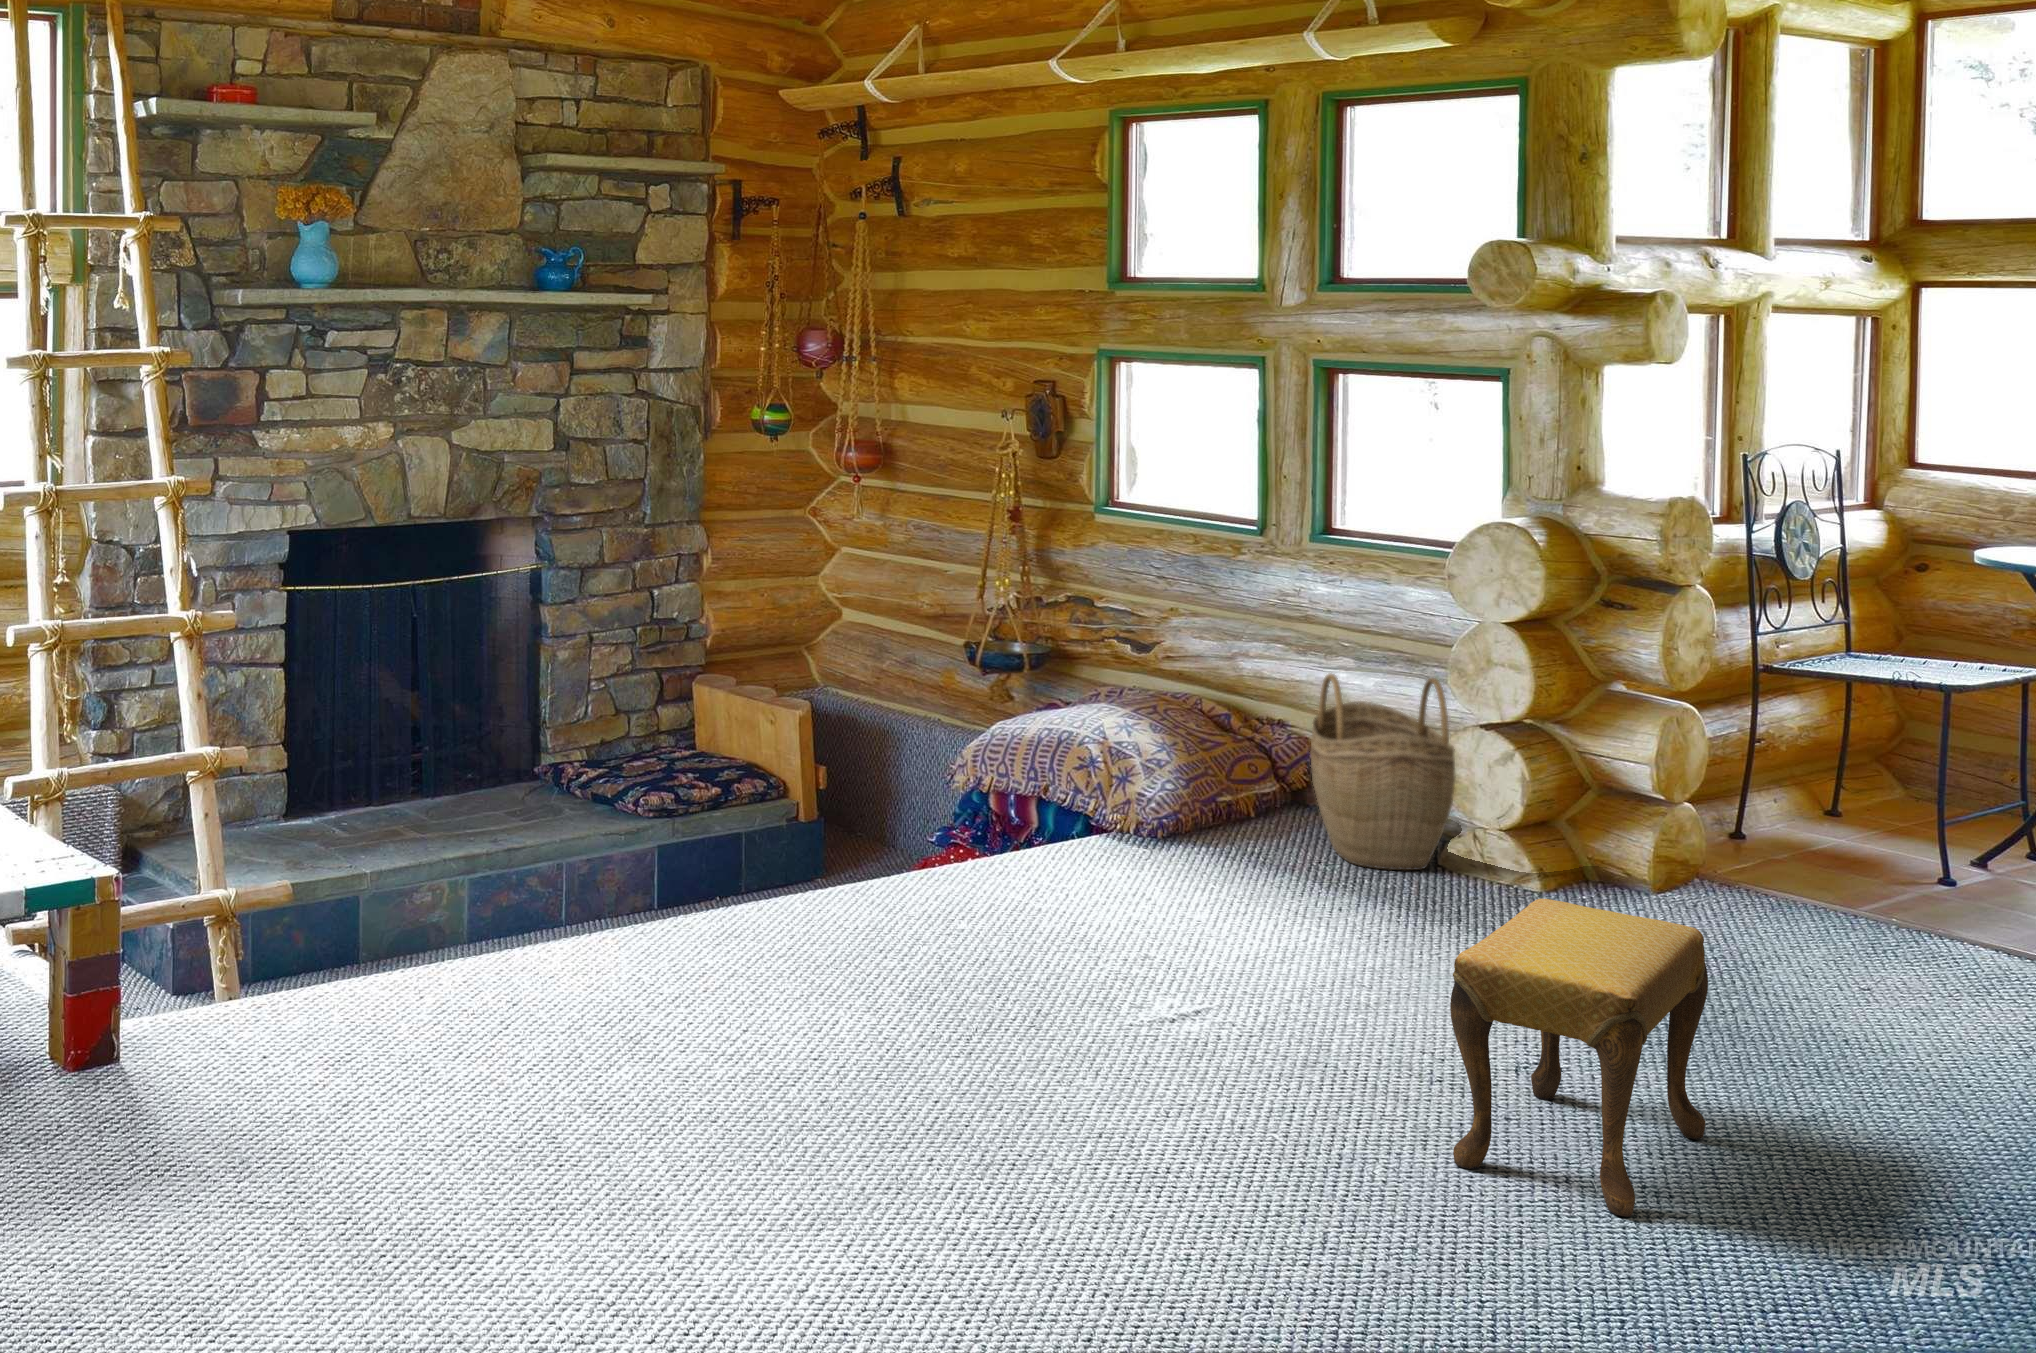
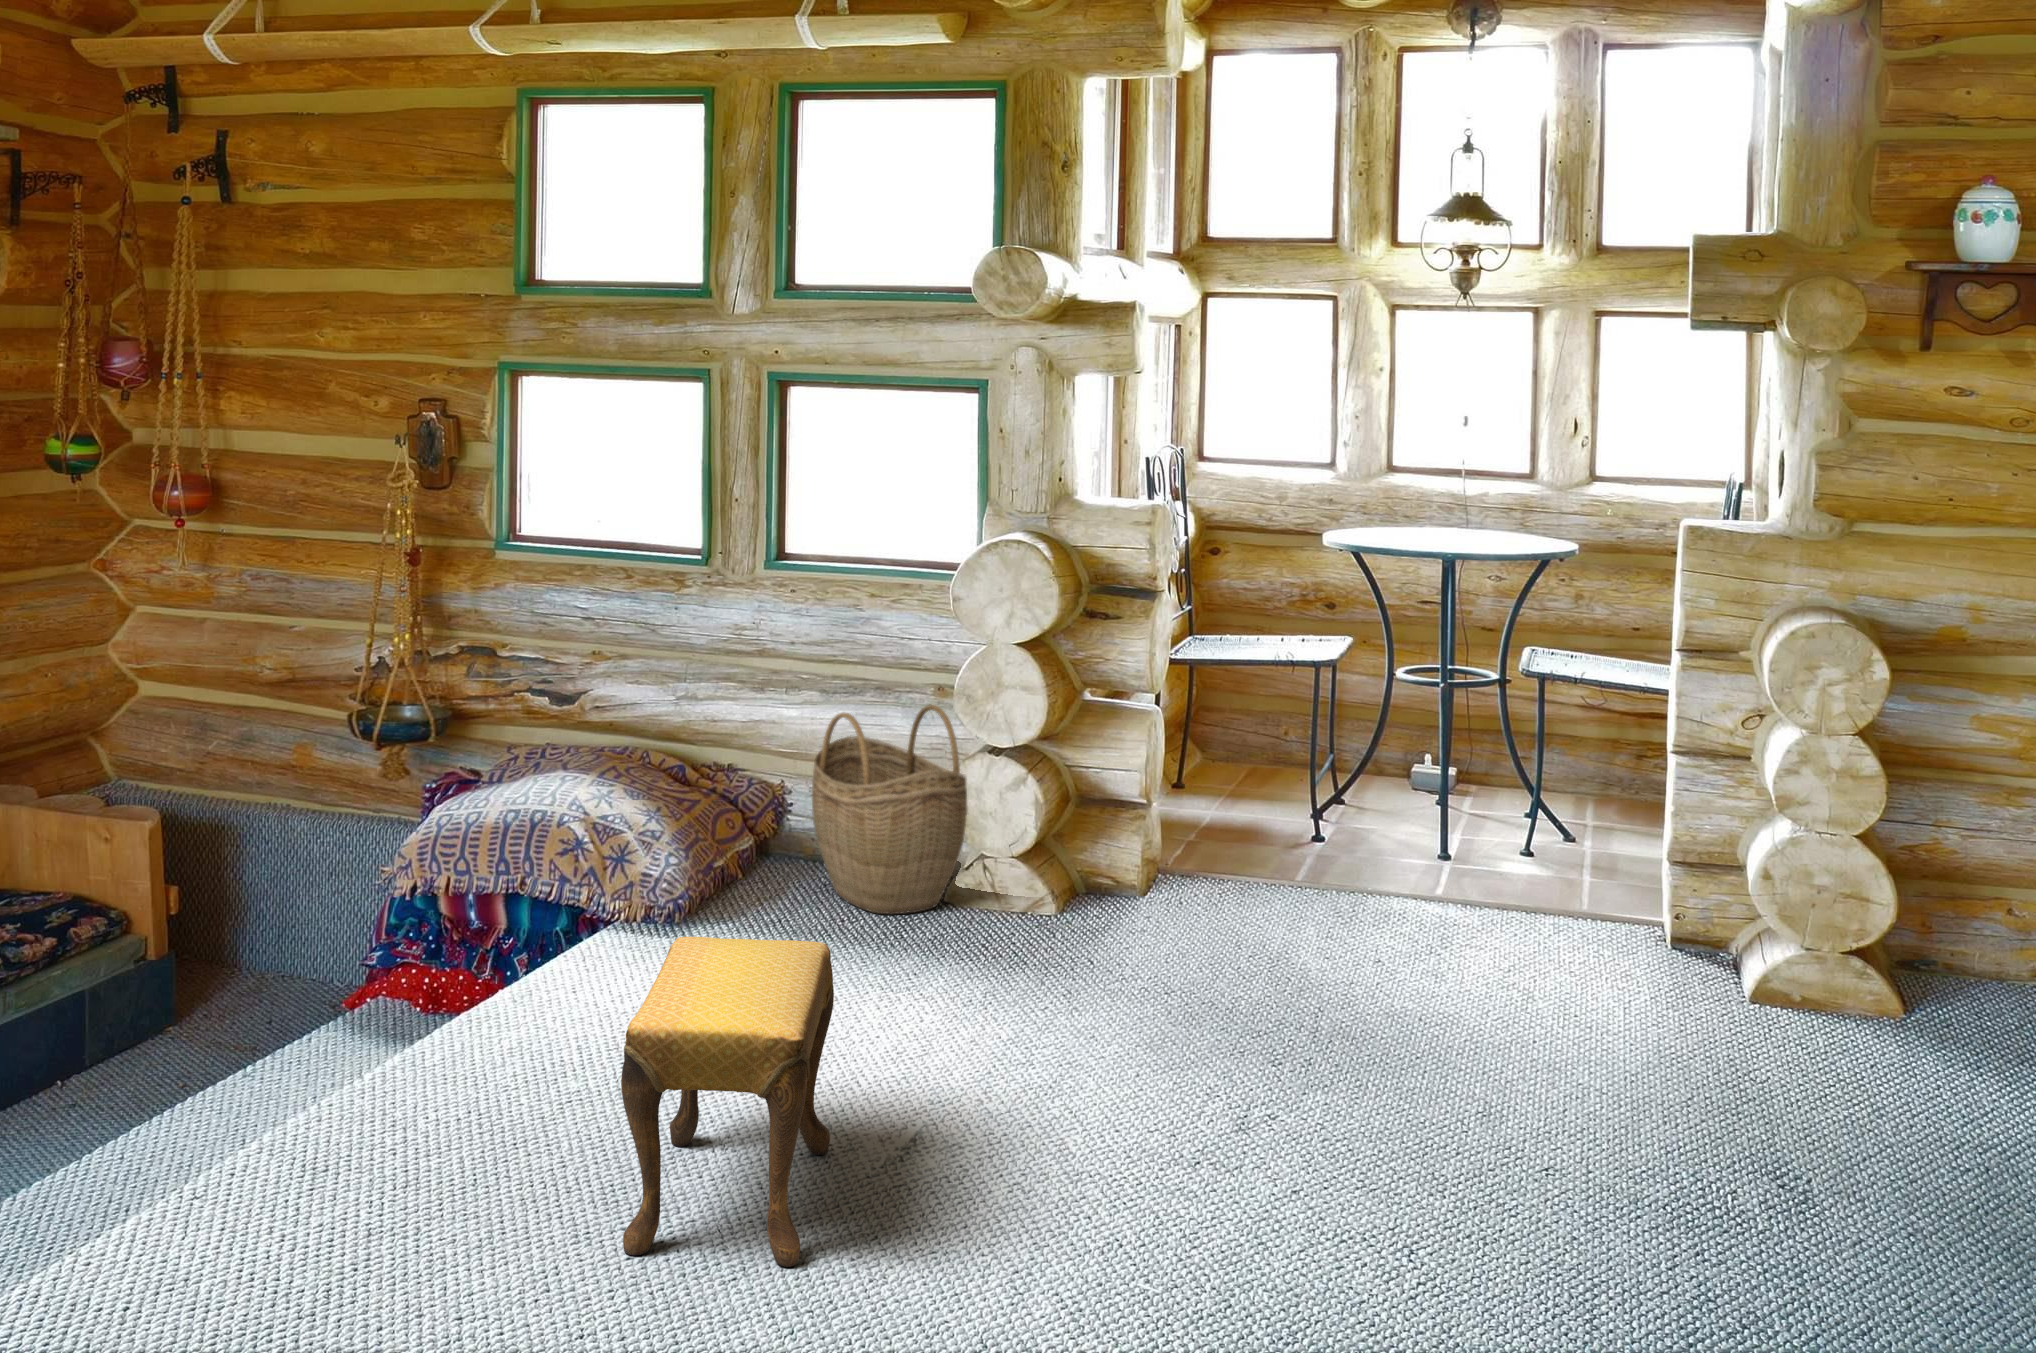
footstool: present [1450,899,1708,1217] -> present [621,937,834,1267]

